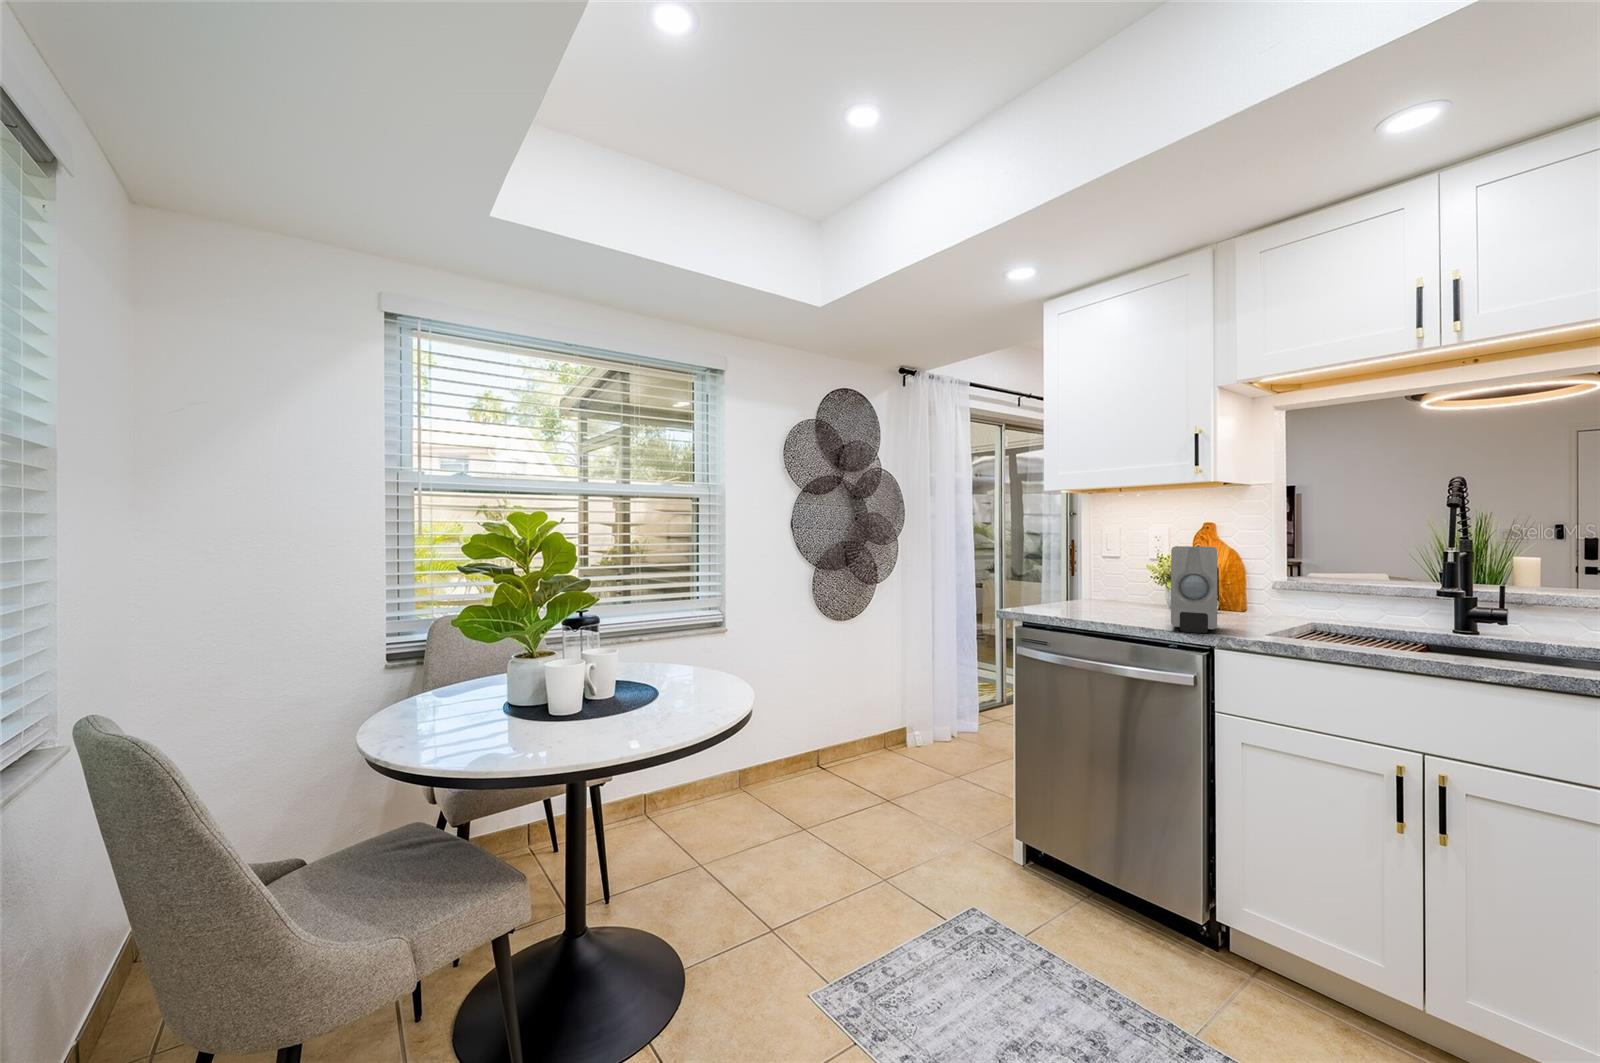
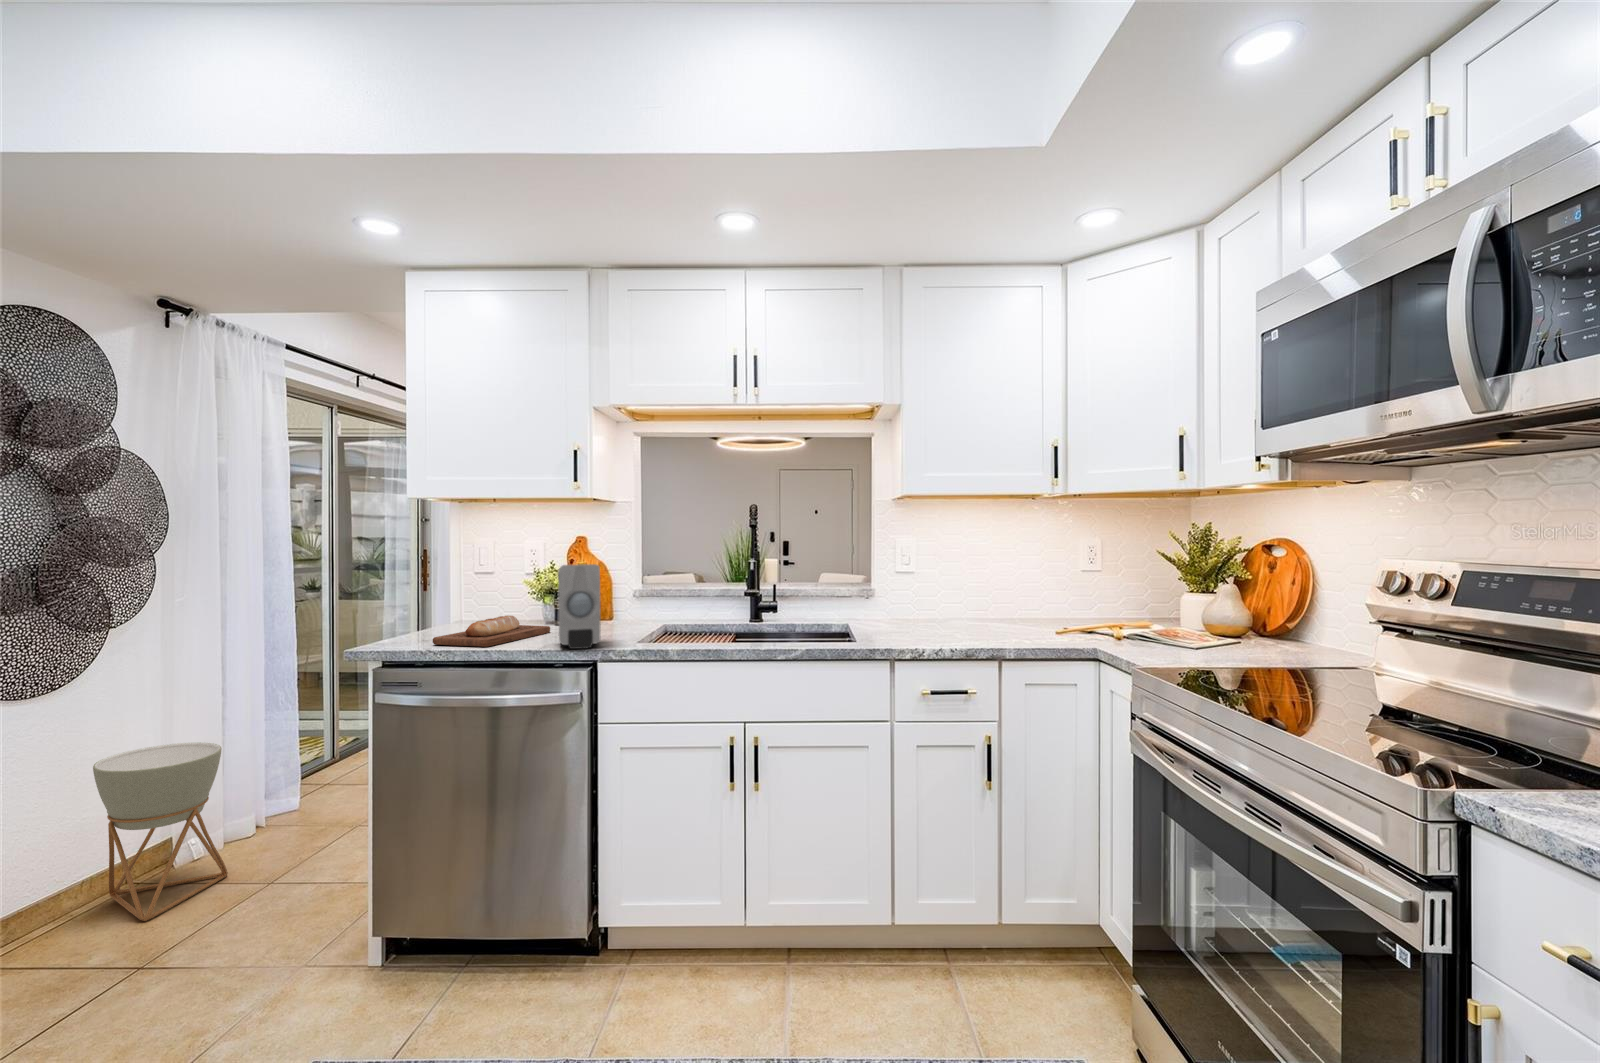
bread loaf: none [1056,595,1170,620] -> present [433,616,550,647]
planter: none [858,665,928,779] -> present [93,742,228,921]

